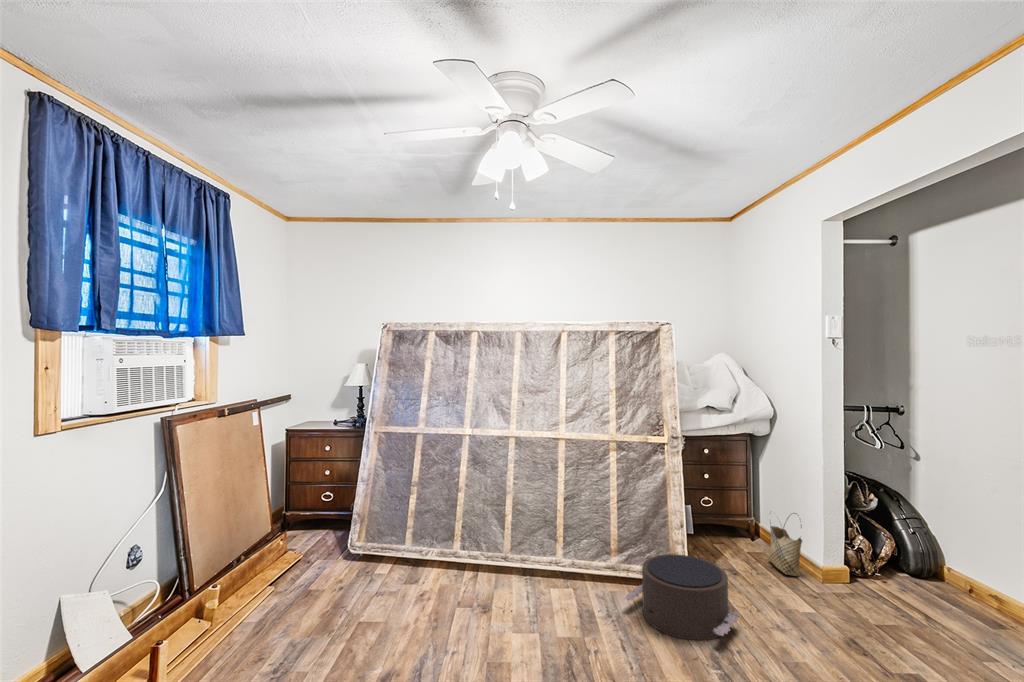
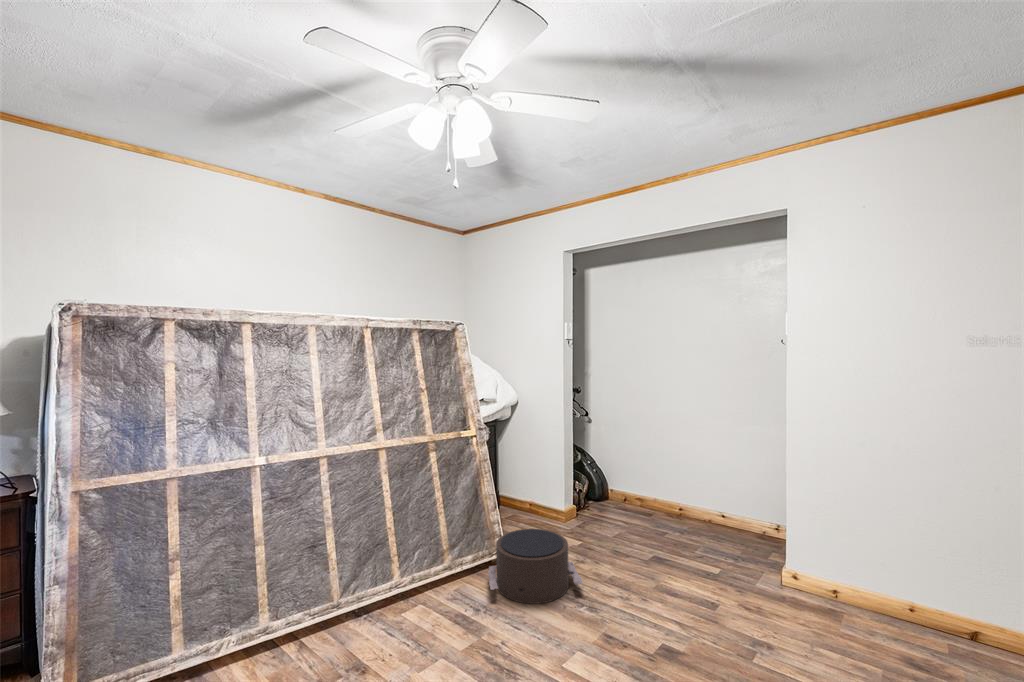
woven basket: present [768,513,802,576] -> none [530,473,559,522]

